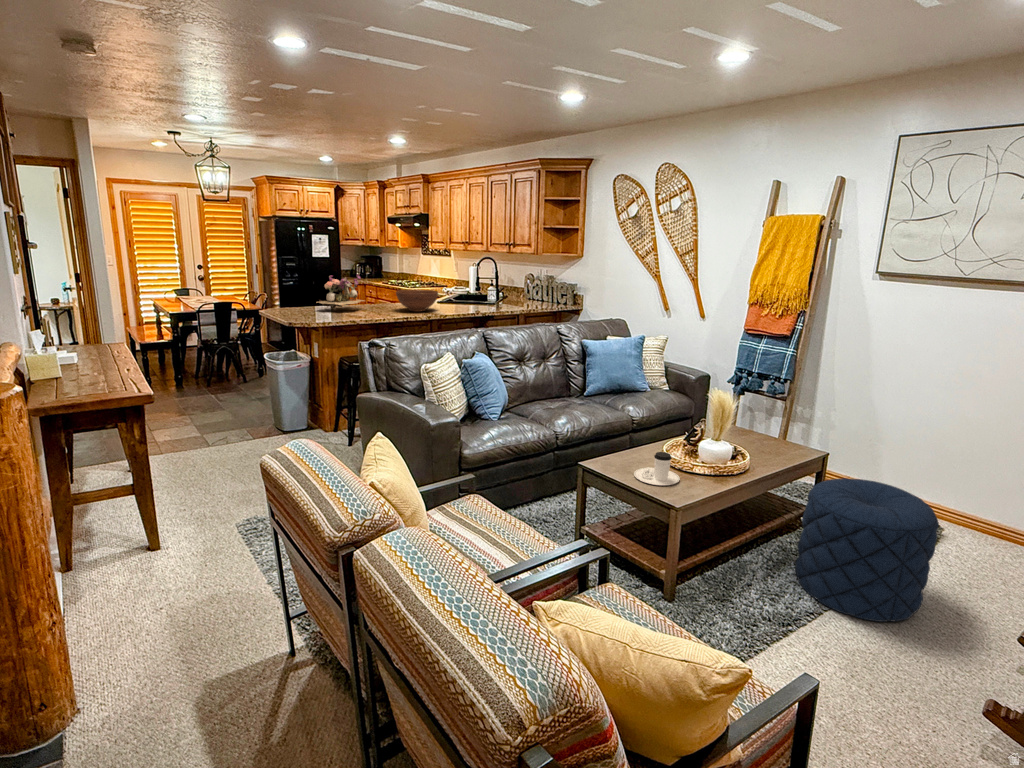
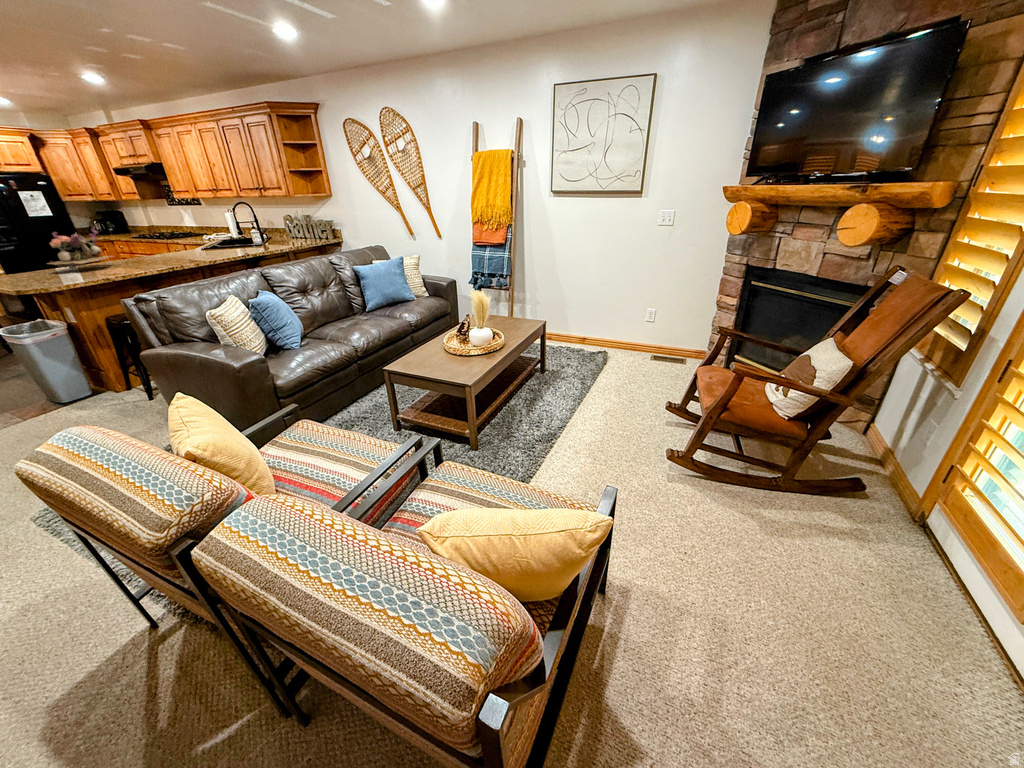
fruit bowl: present [396,290,438,312] -> none [149,238,201,261]
coffee cup: present [634,452,680,485] -> none [430,344,464,370]
pouf: present [795,478,939,622] -> none [541,334,615,418]

